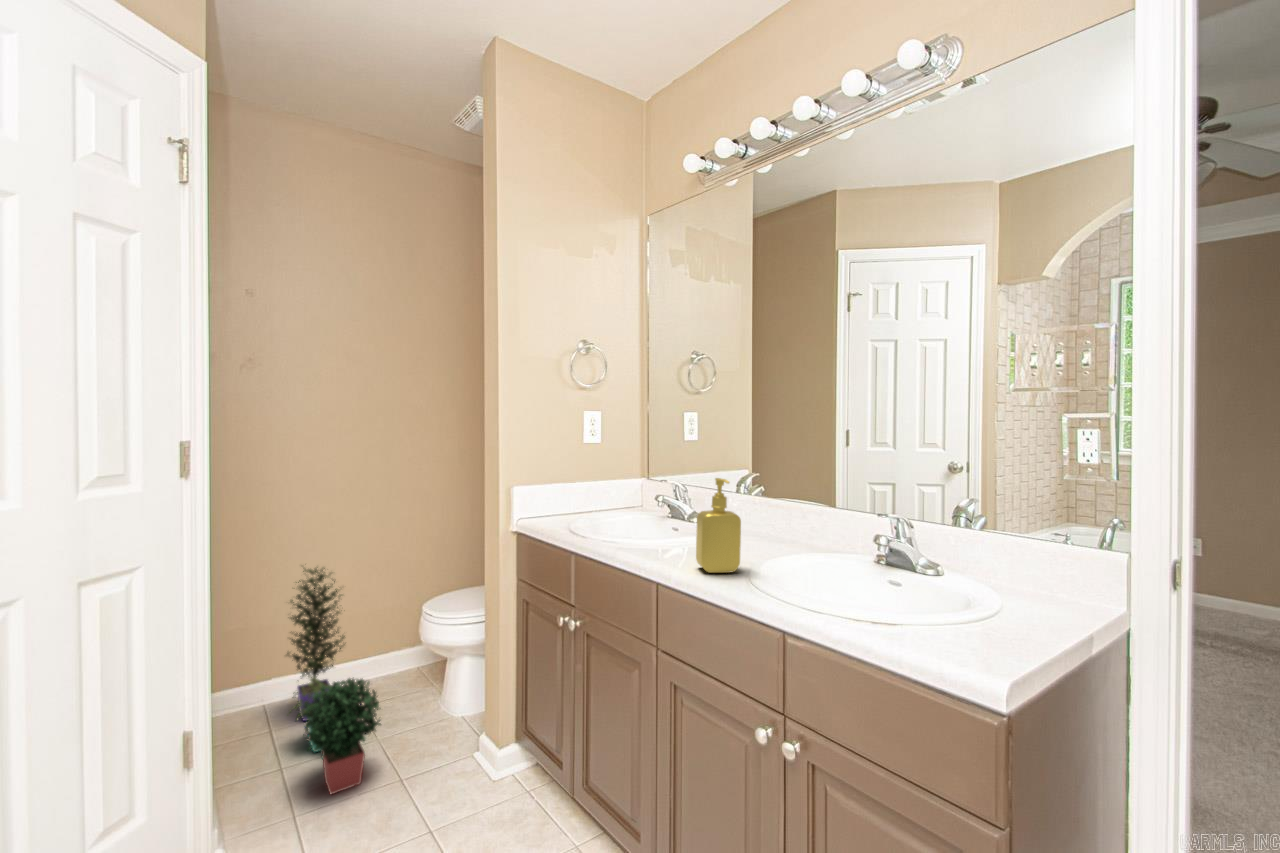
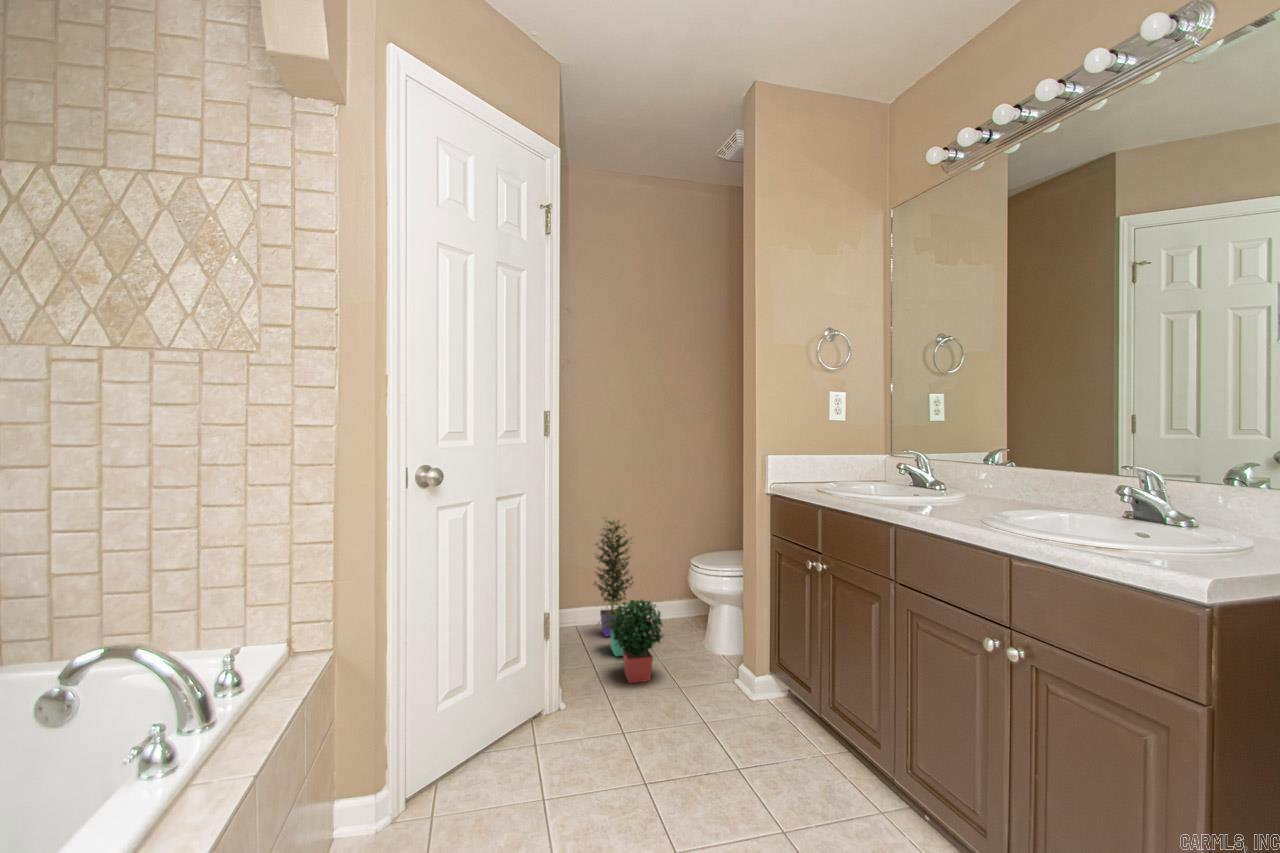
soap dispenser: present [696,478,741,573] -> none [932,434,976,517]

